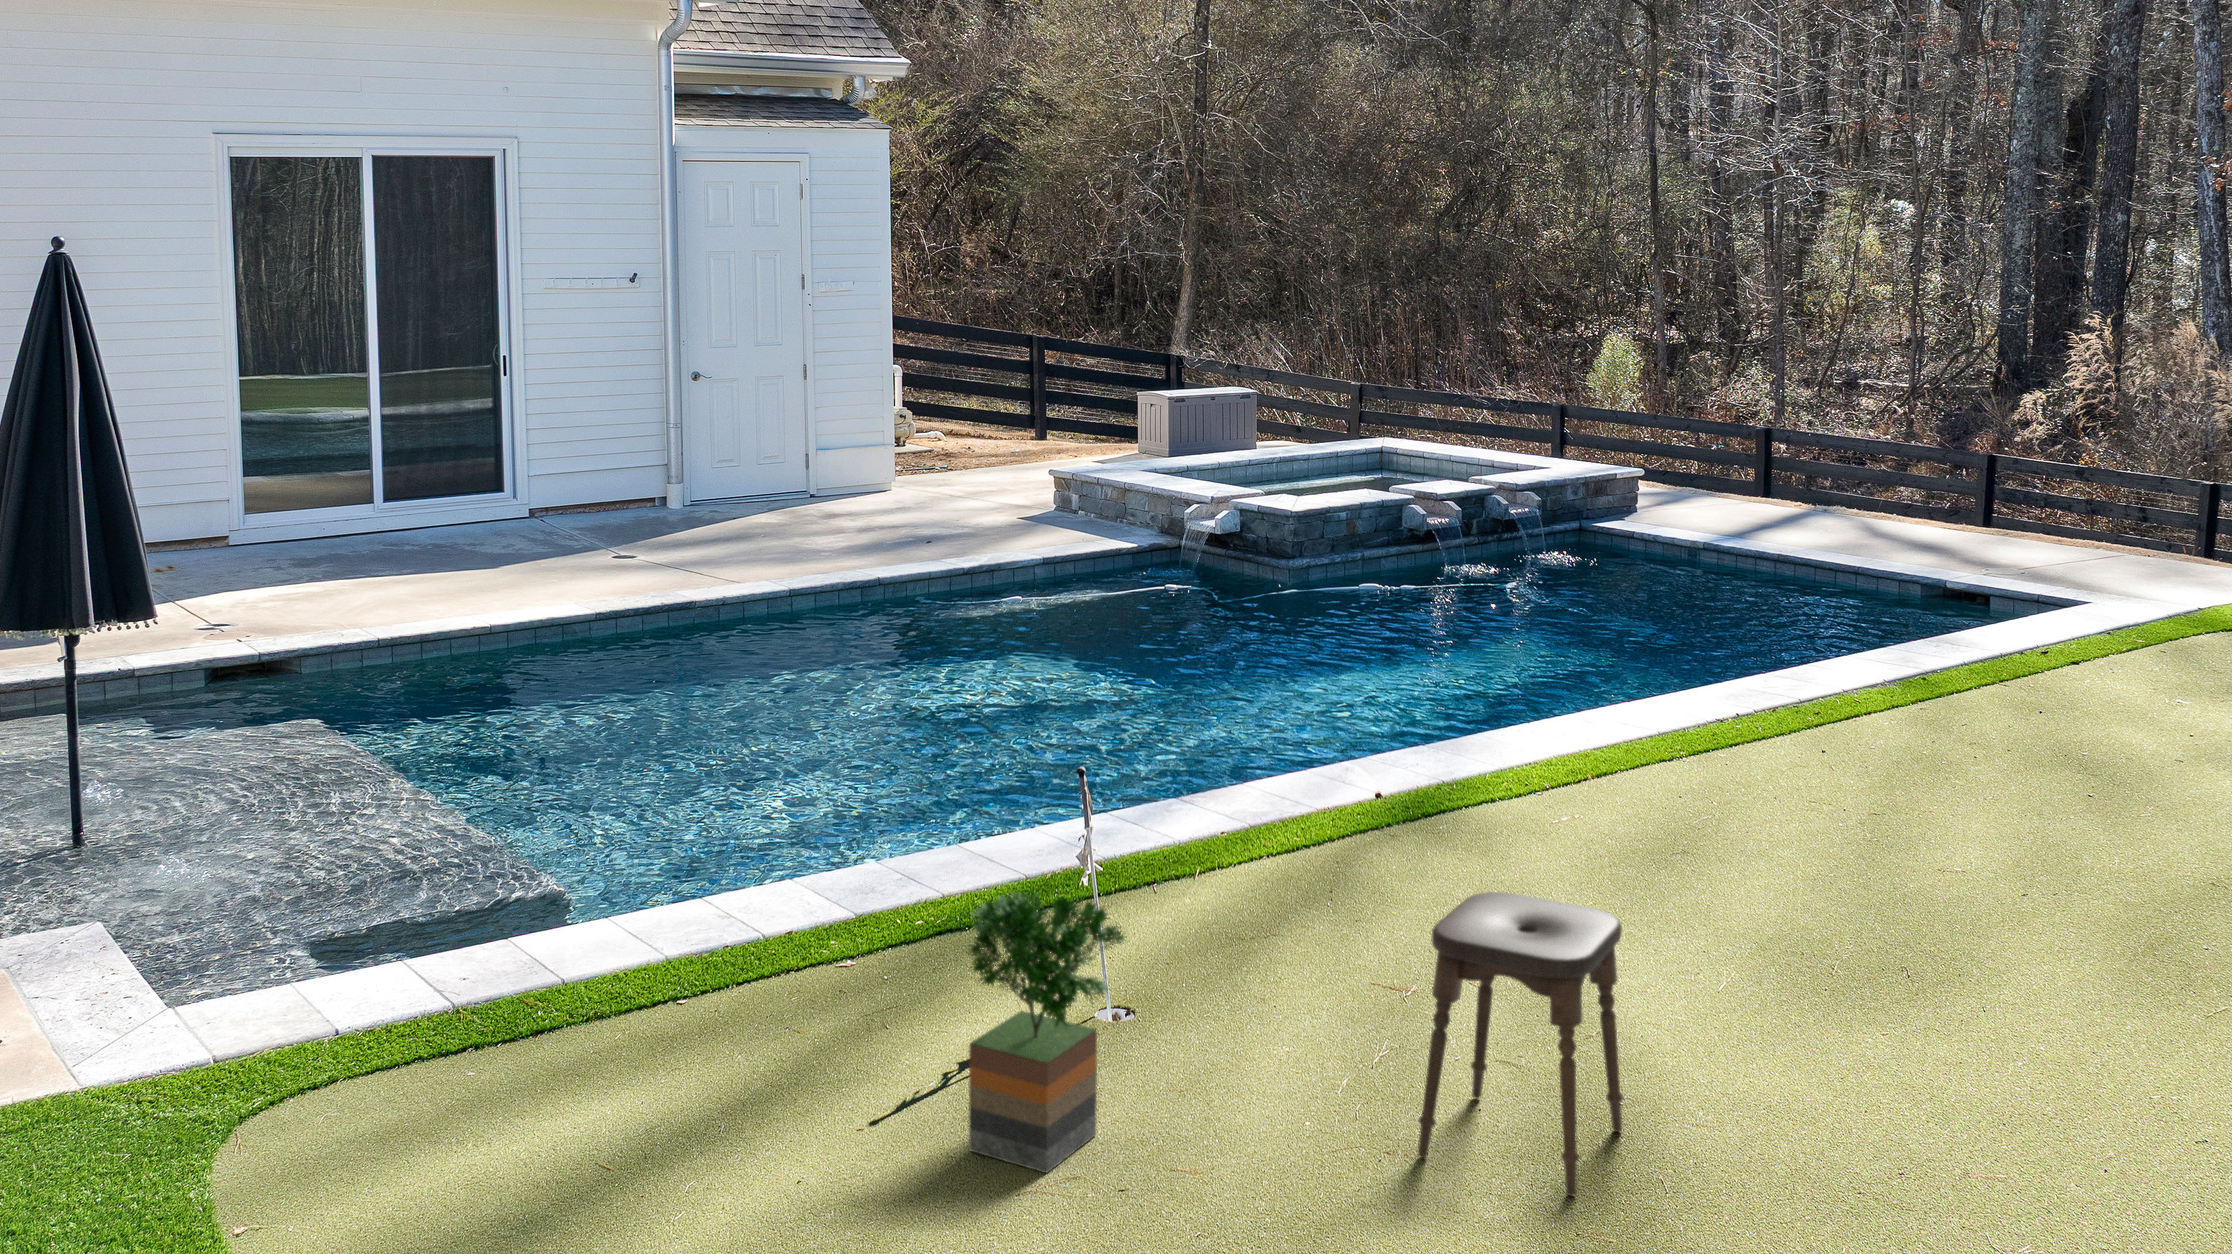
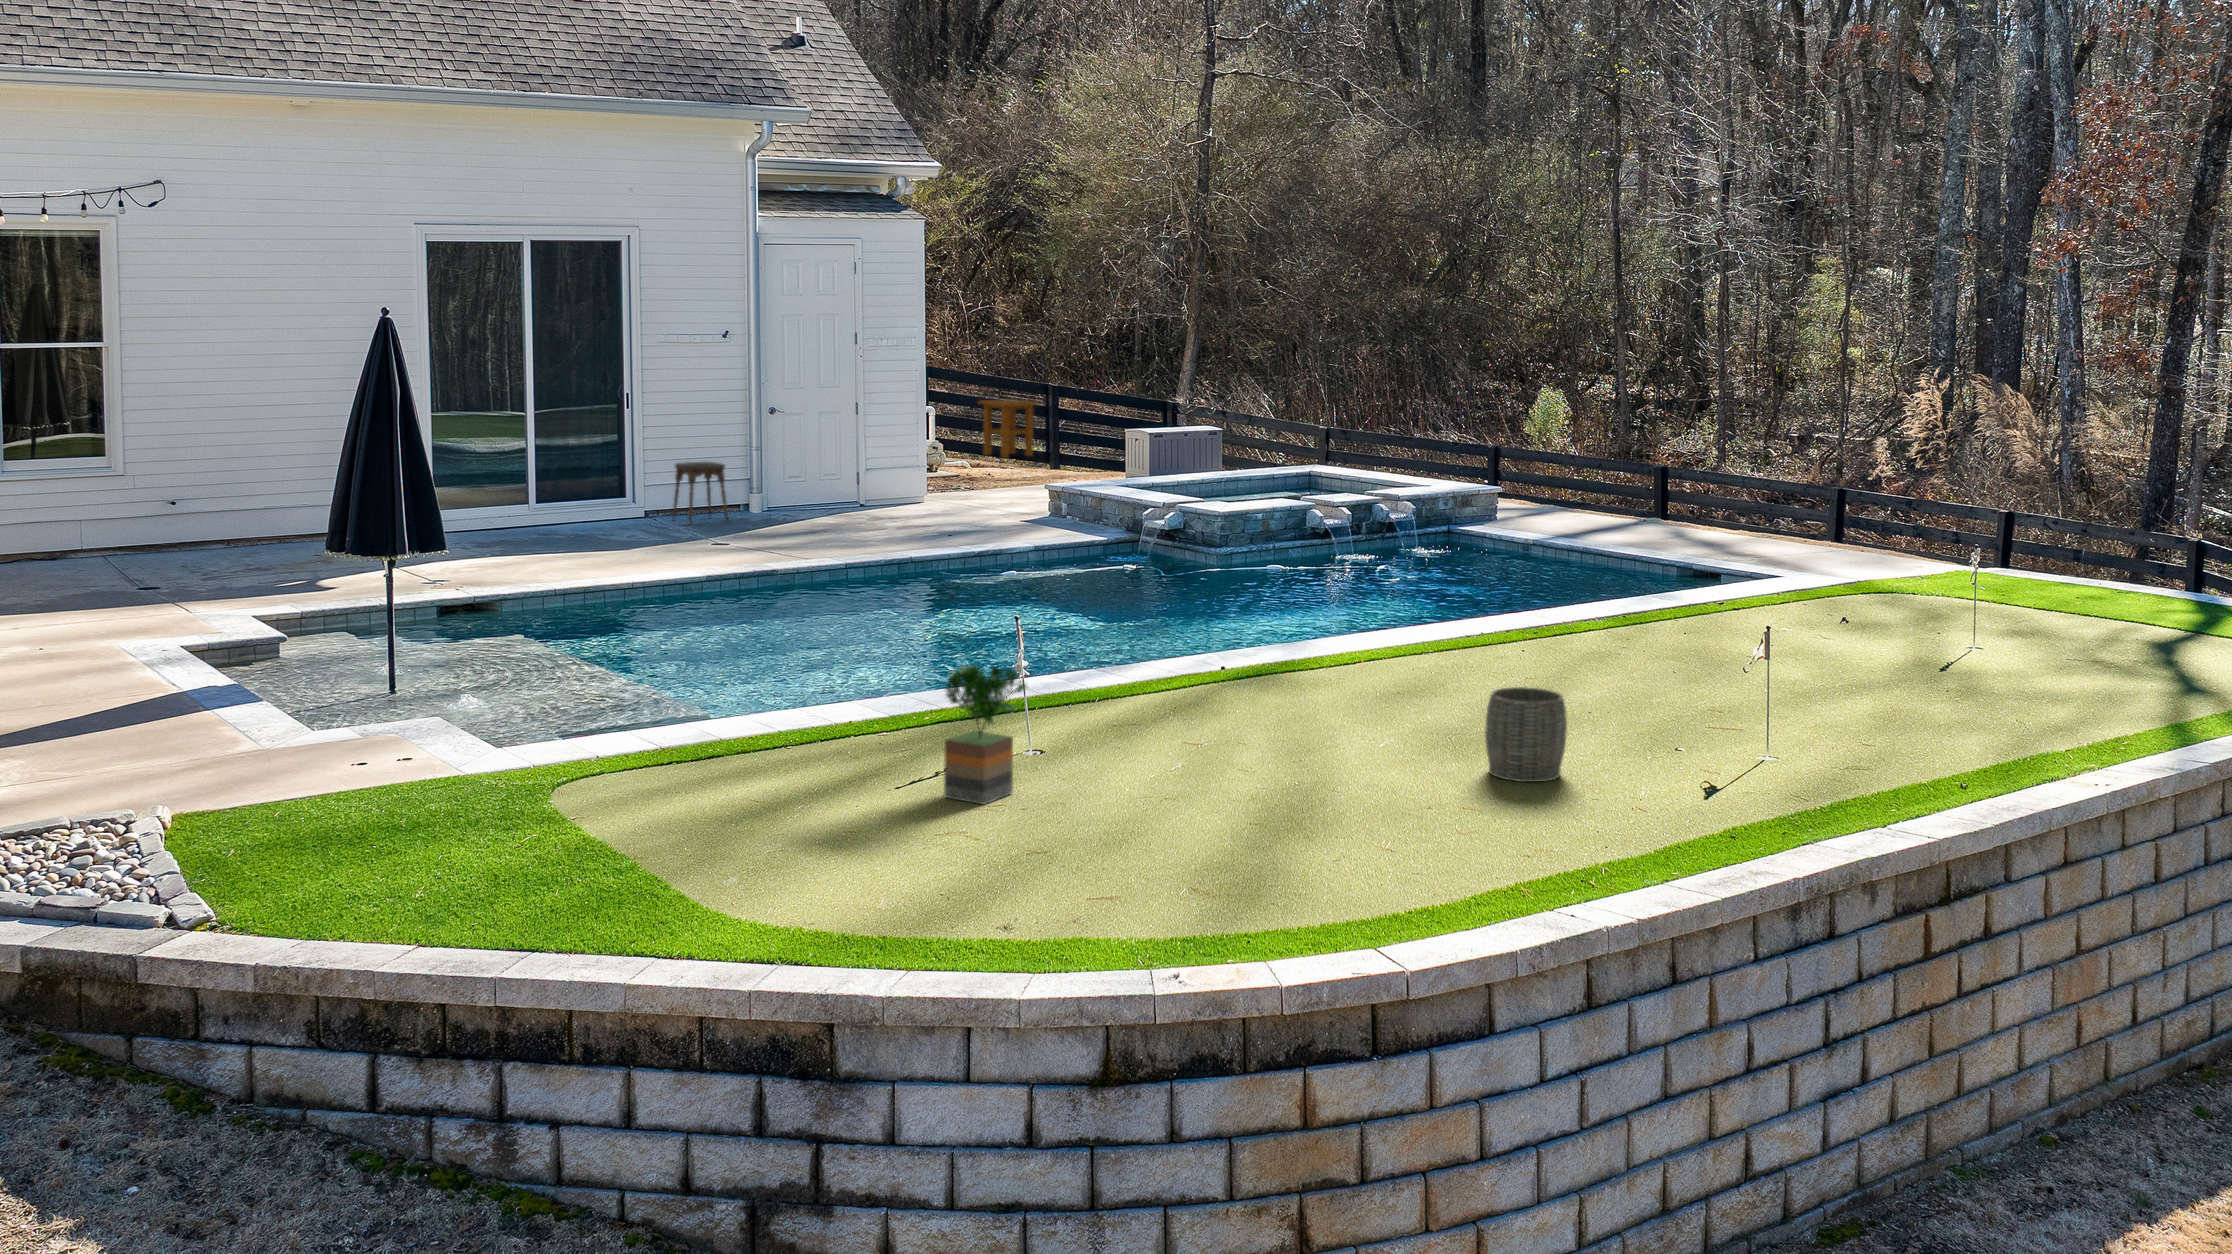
side table: none [954,355,1029,426] -> present [979,399,1039,458]
stool: present [1418,892,1623,1196] -> present [673,462,728,524]
woven basket: none [1931,892,2088,1081] -> present [1485,687,1567,782]

